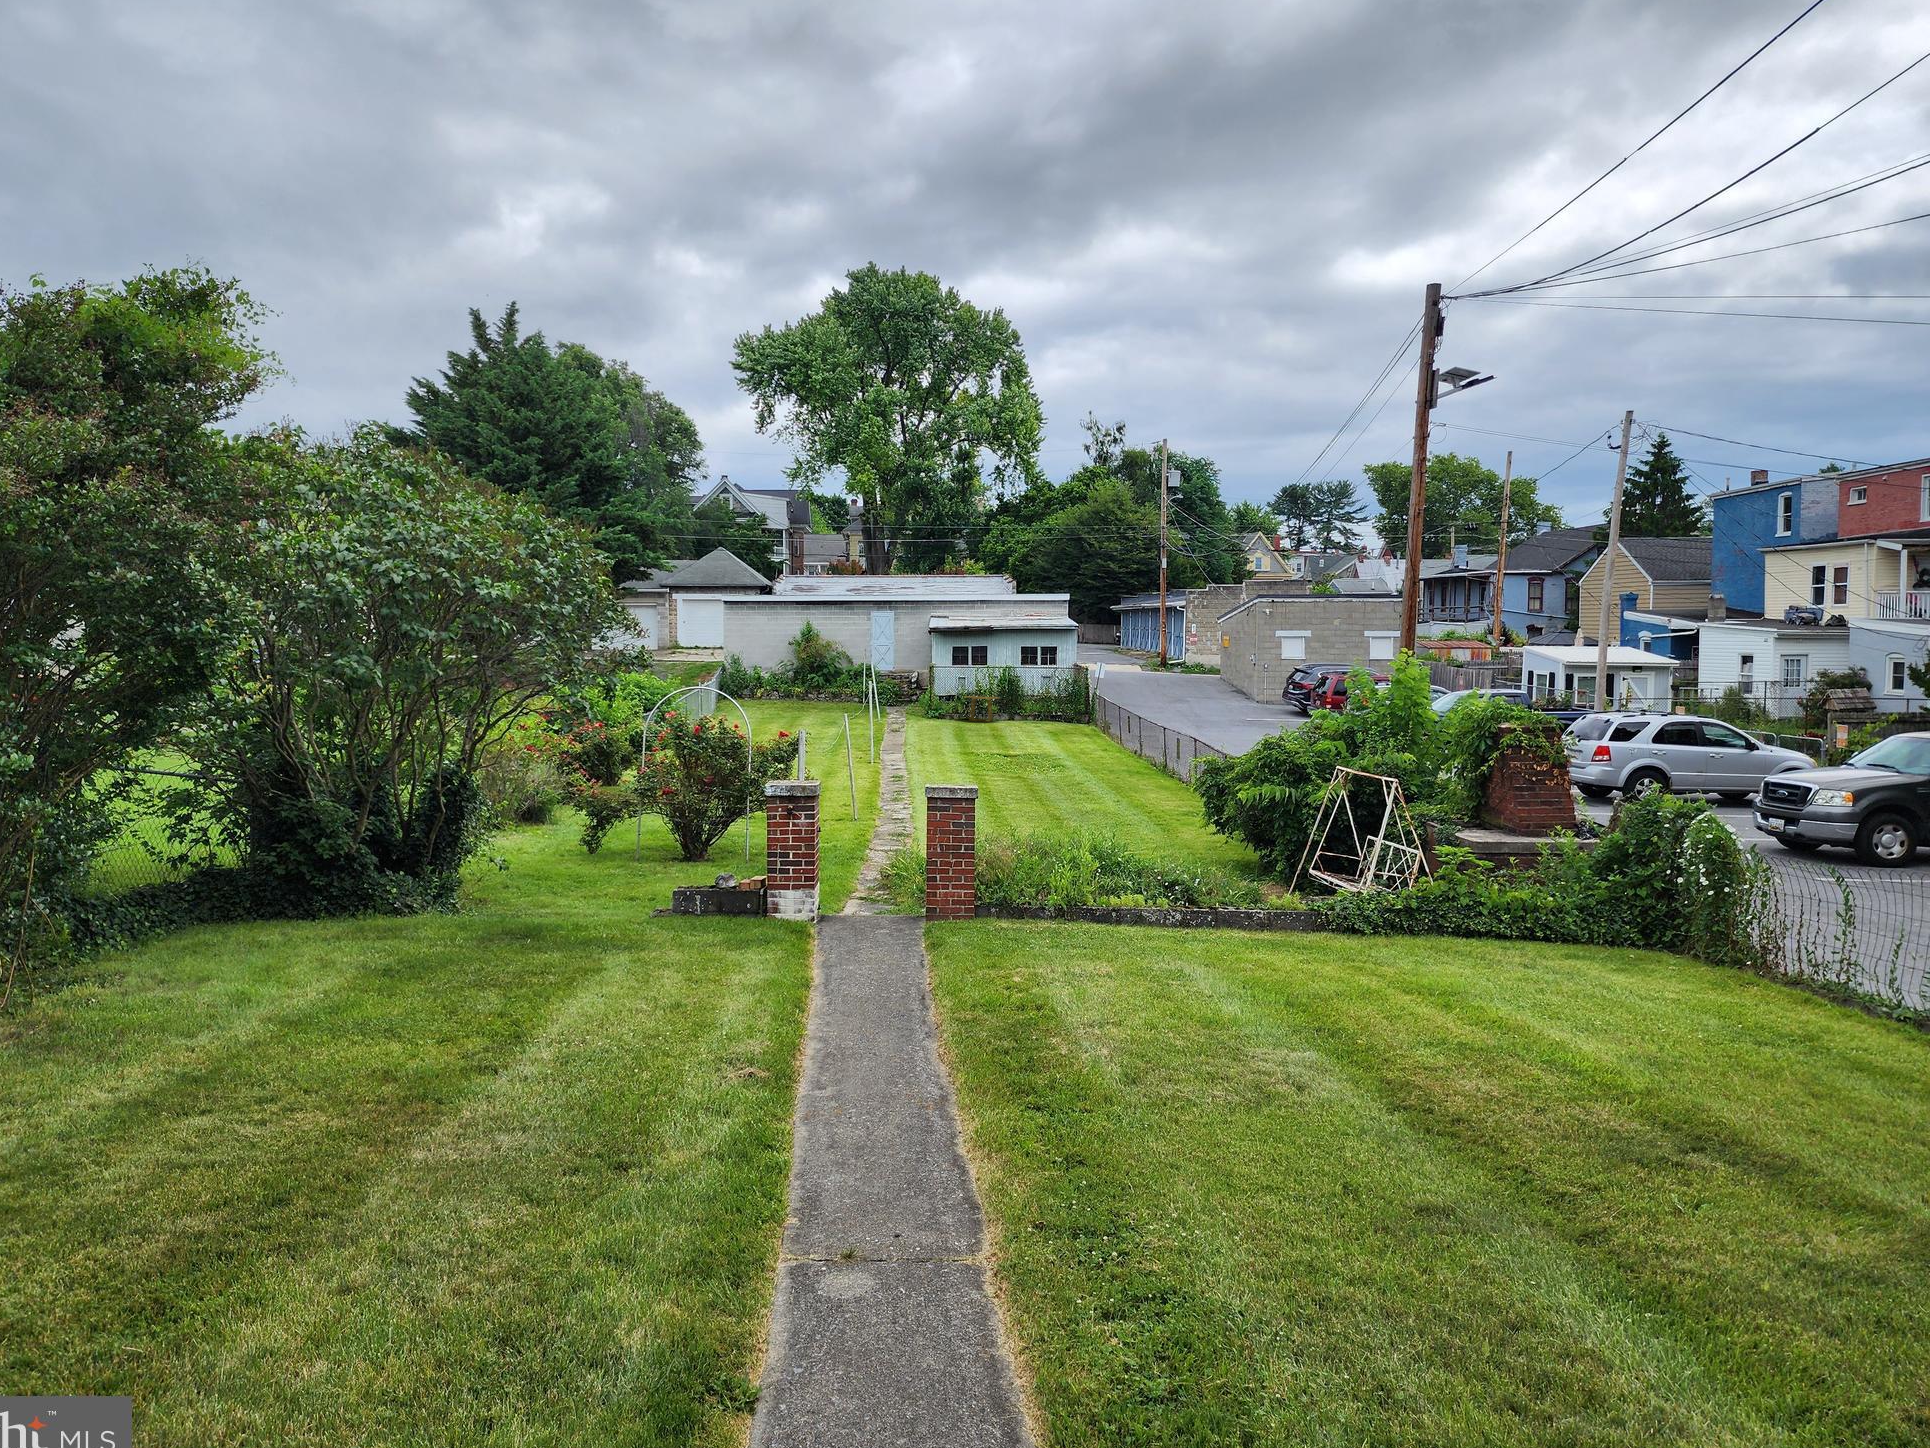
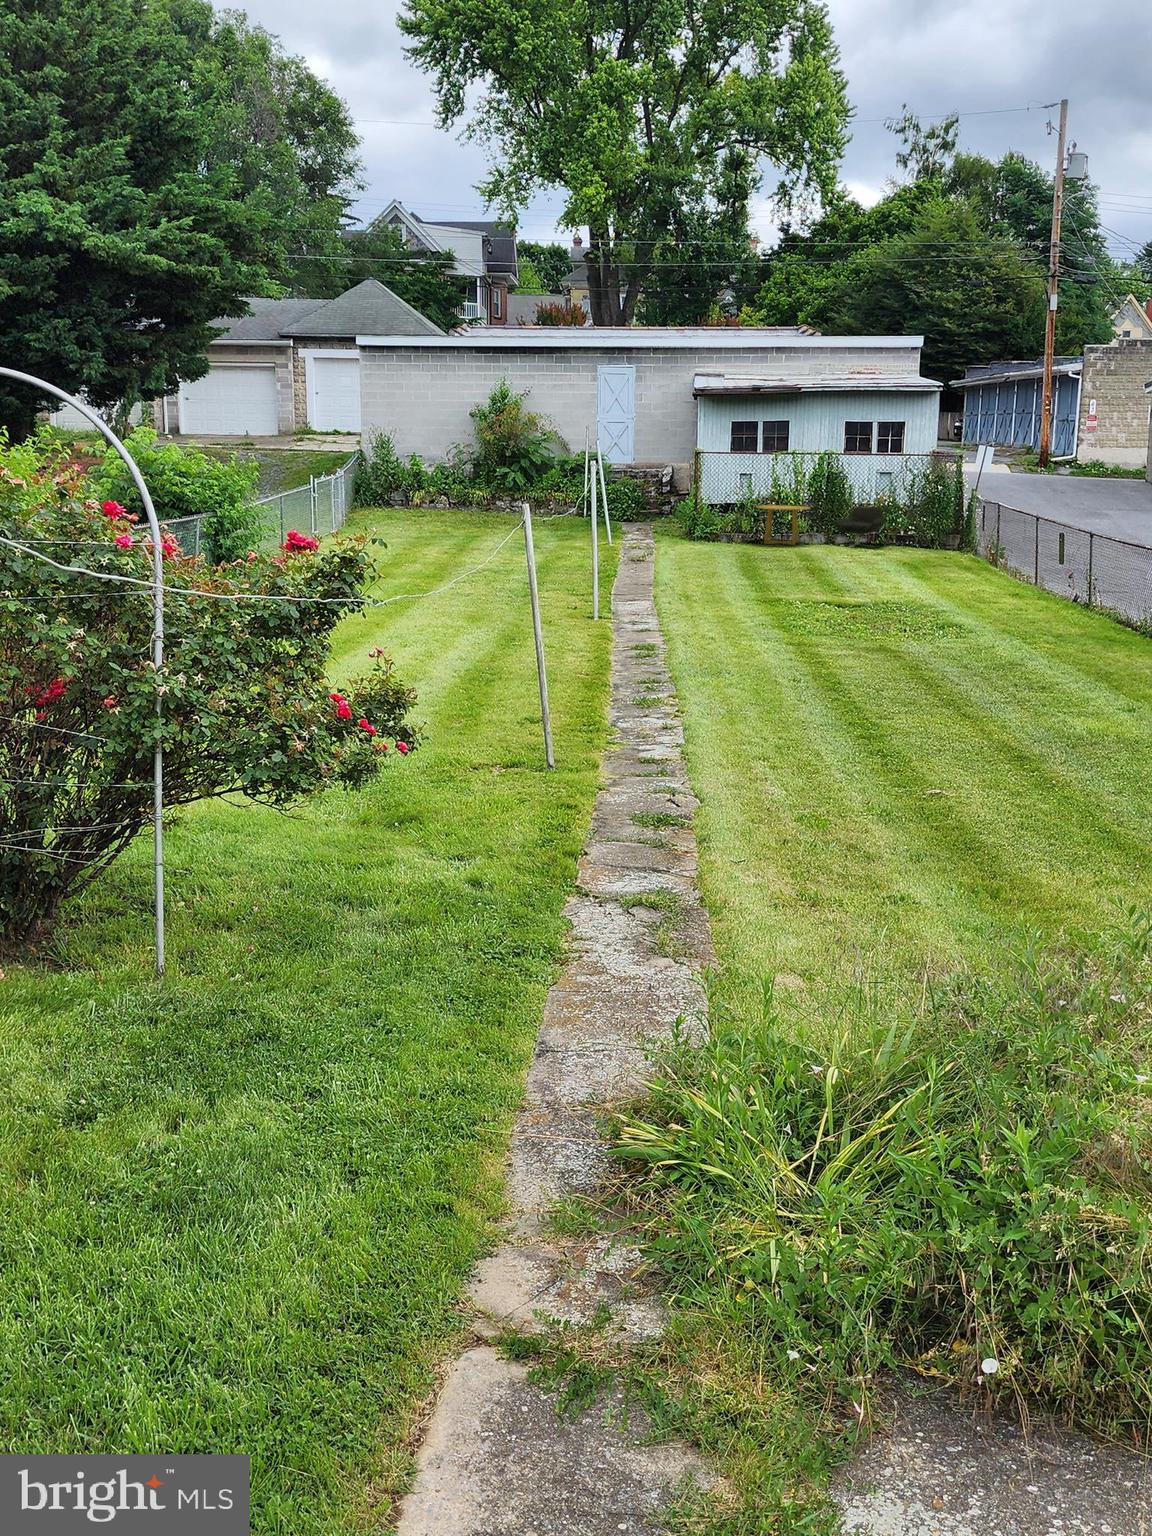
lounge chair: none [1015,698,1048,724] -> present [834,506,884,545]

